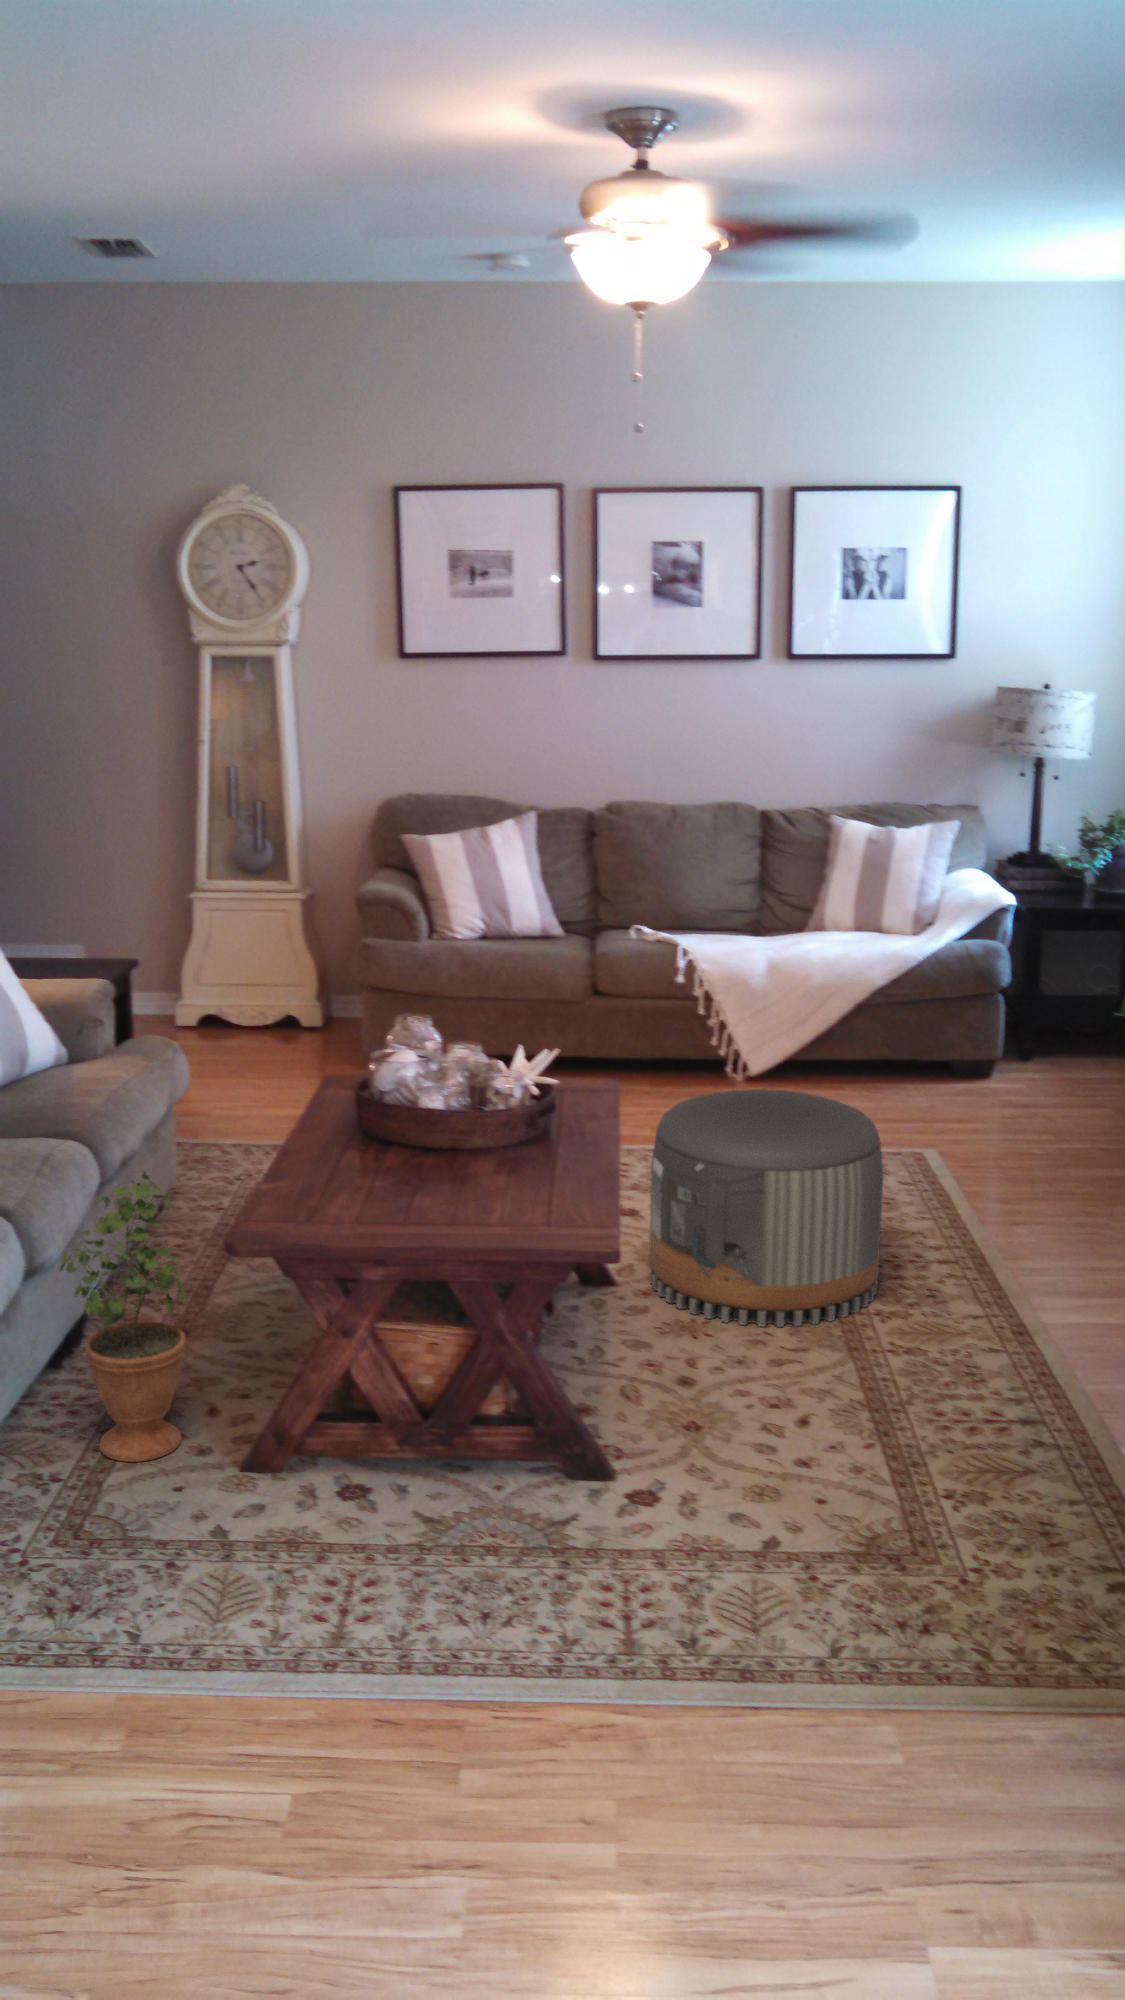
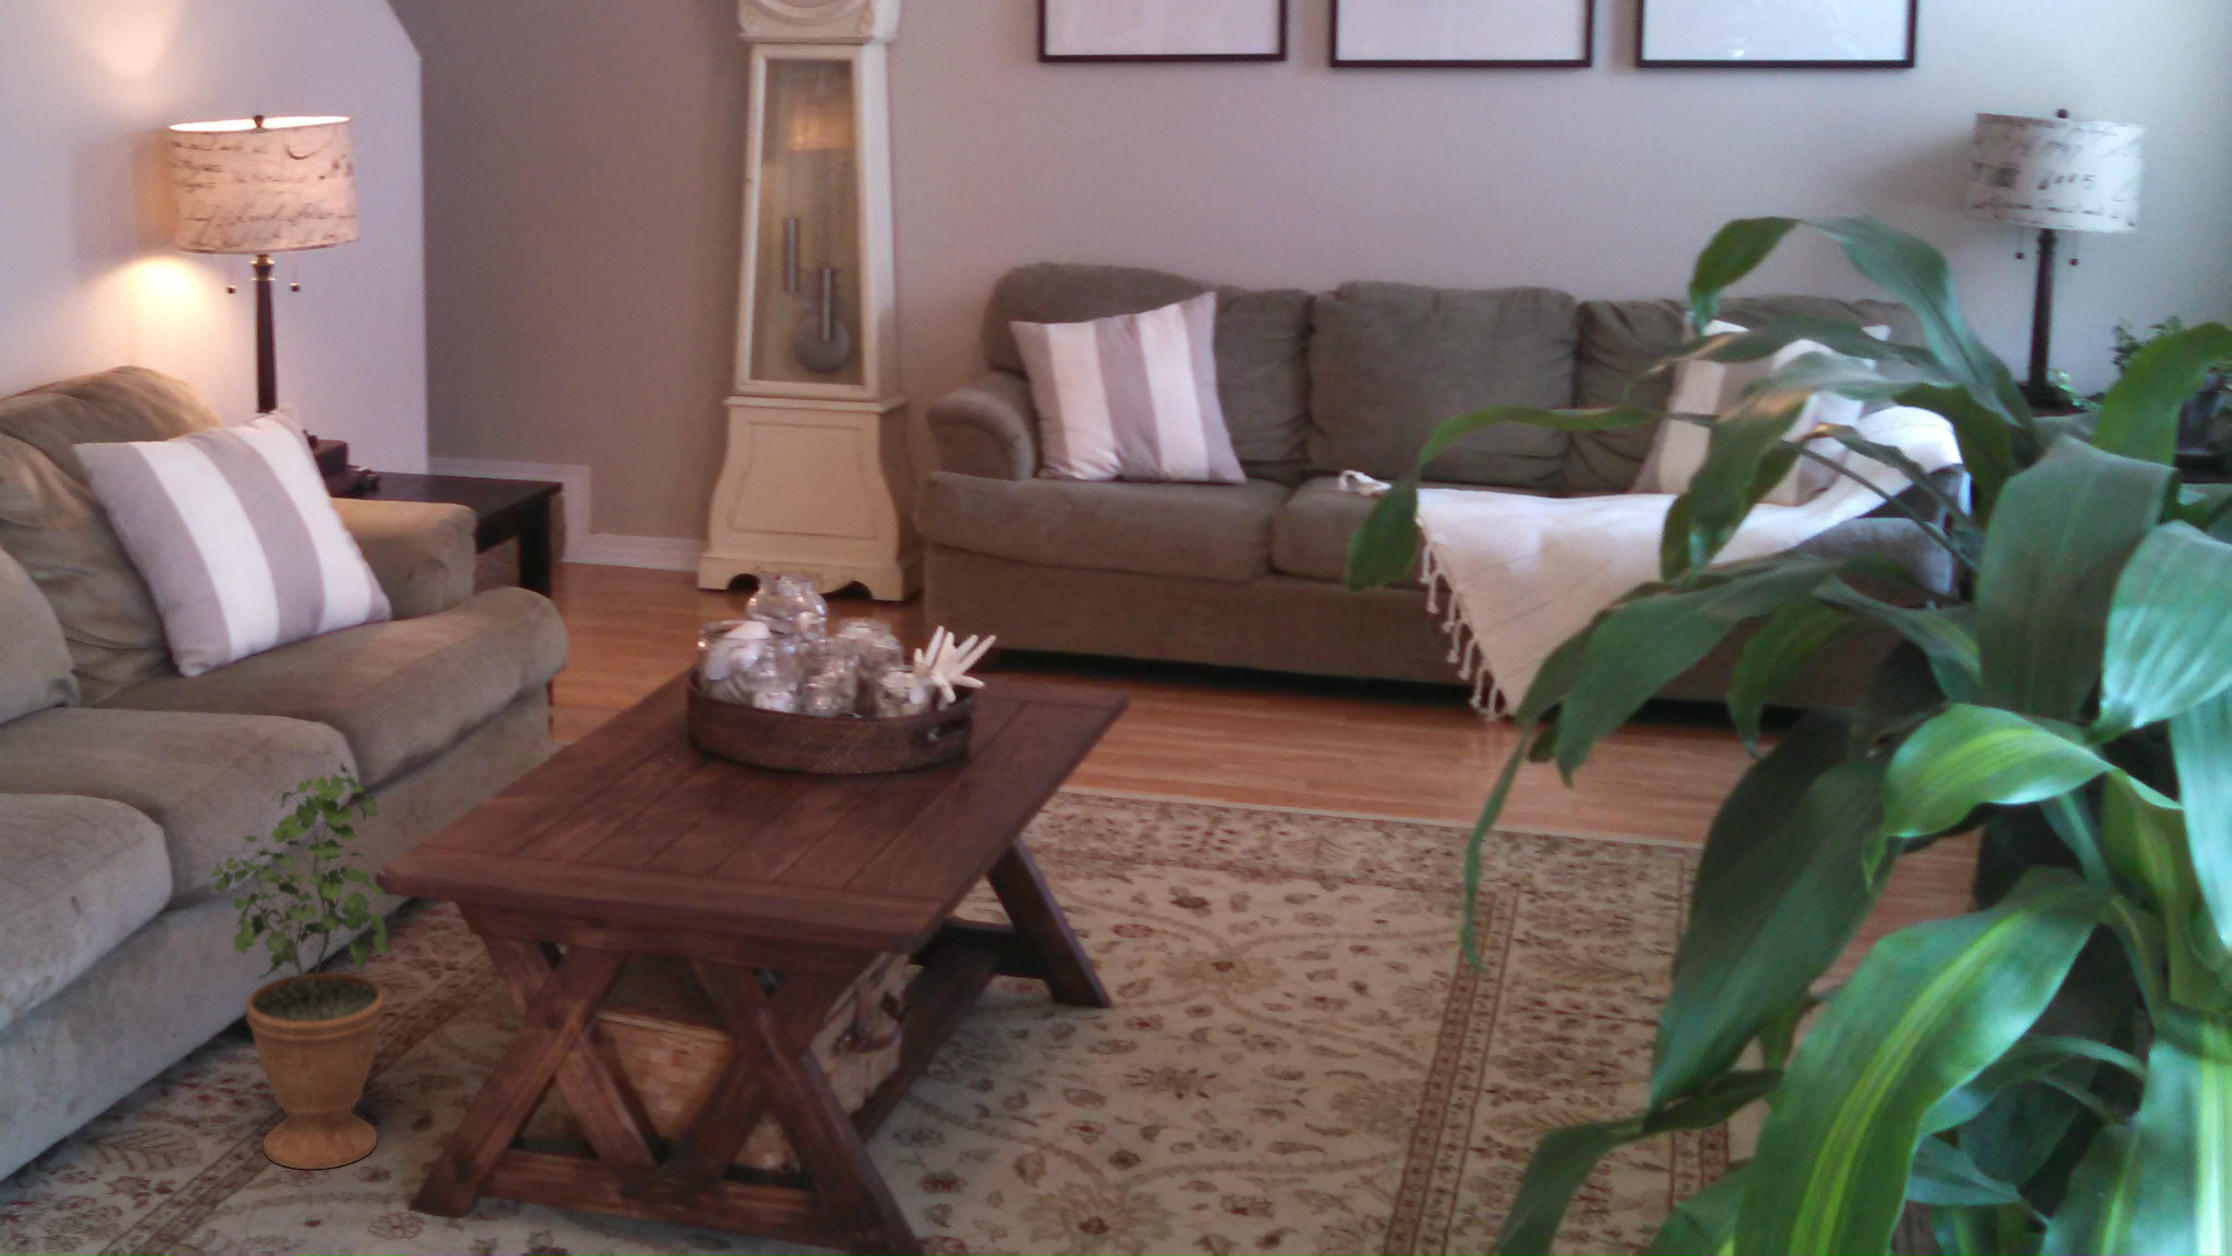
pouf: present [649,1089,883,1327] -> none [1161,722,1536,1100]

